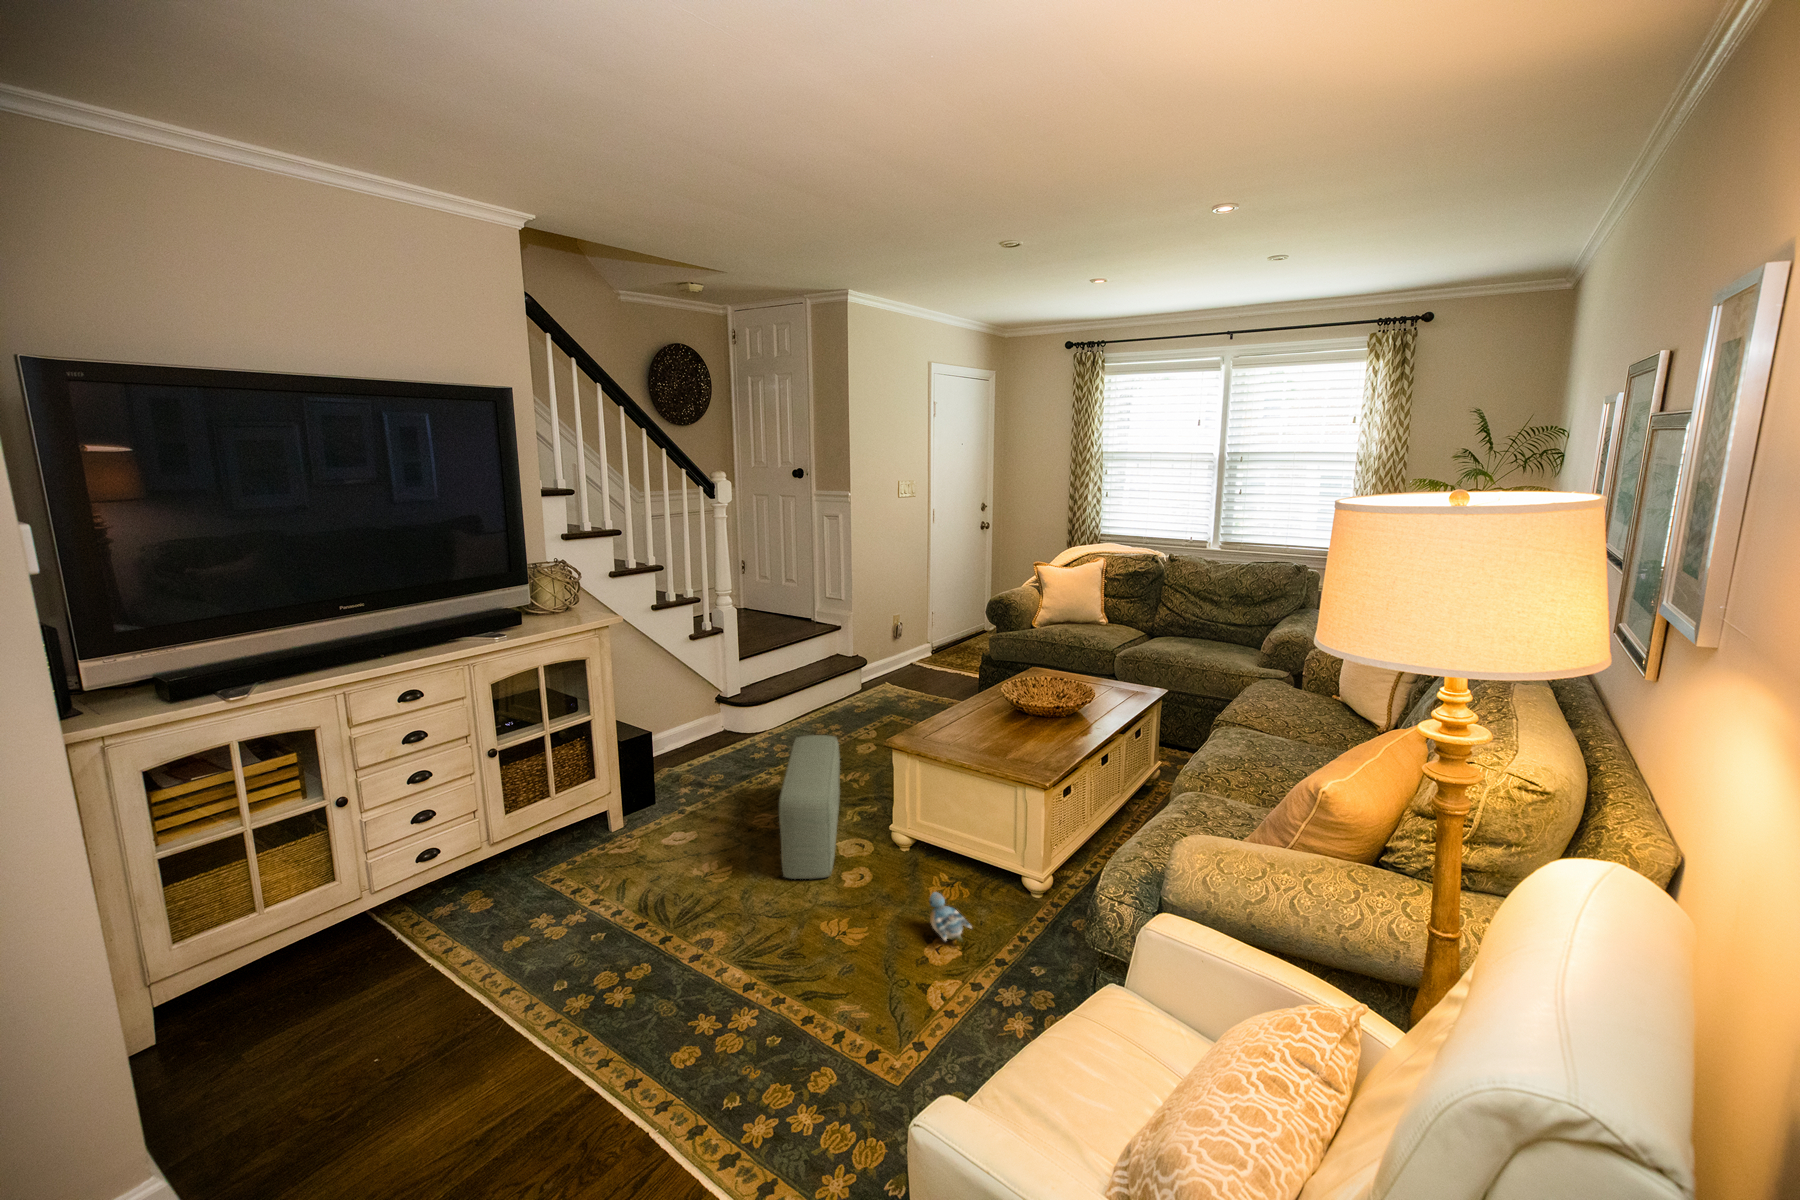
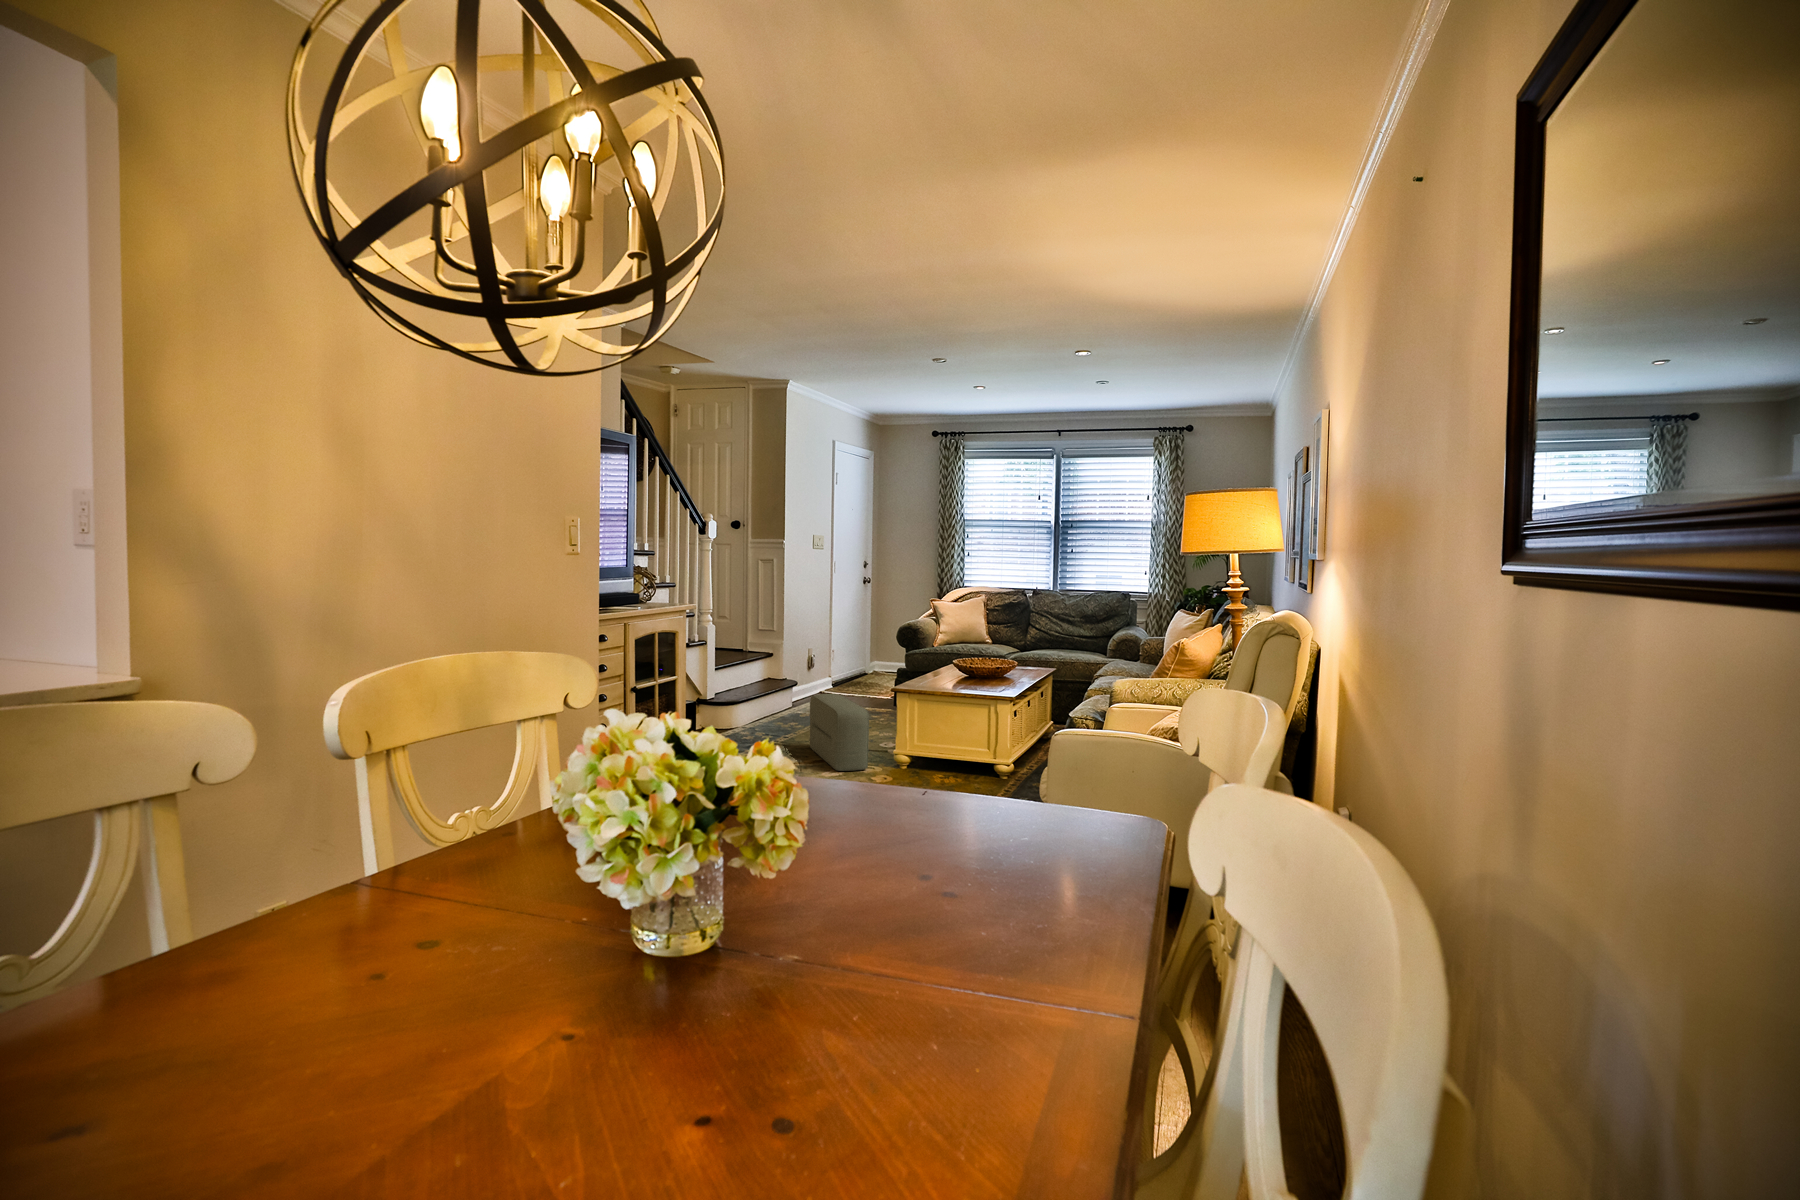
plush toy: present [930,892,972,942] -> none [946,757,975,782]

